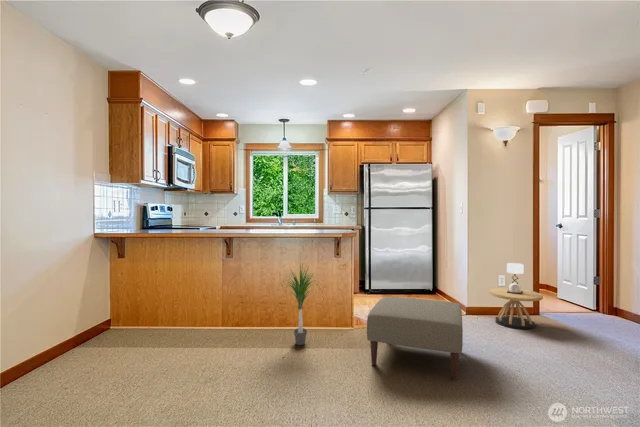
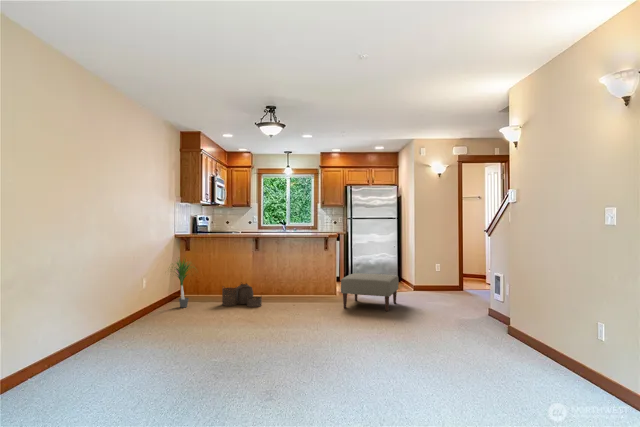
side table: present [489,263,543,329] -> none [427,255,459,296]
potted plant: present [283,266,313,345] -> present [176,260,190,308]
woven basket: none [161,310,229,362] -> present [222,283,262,307]

